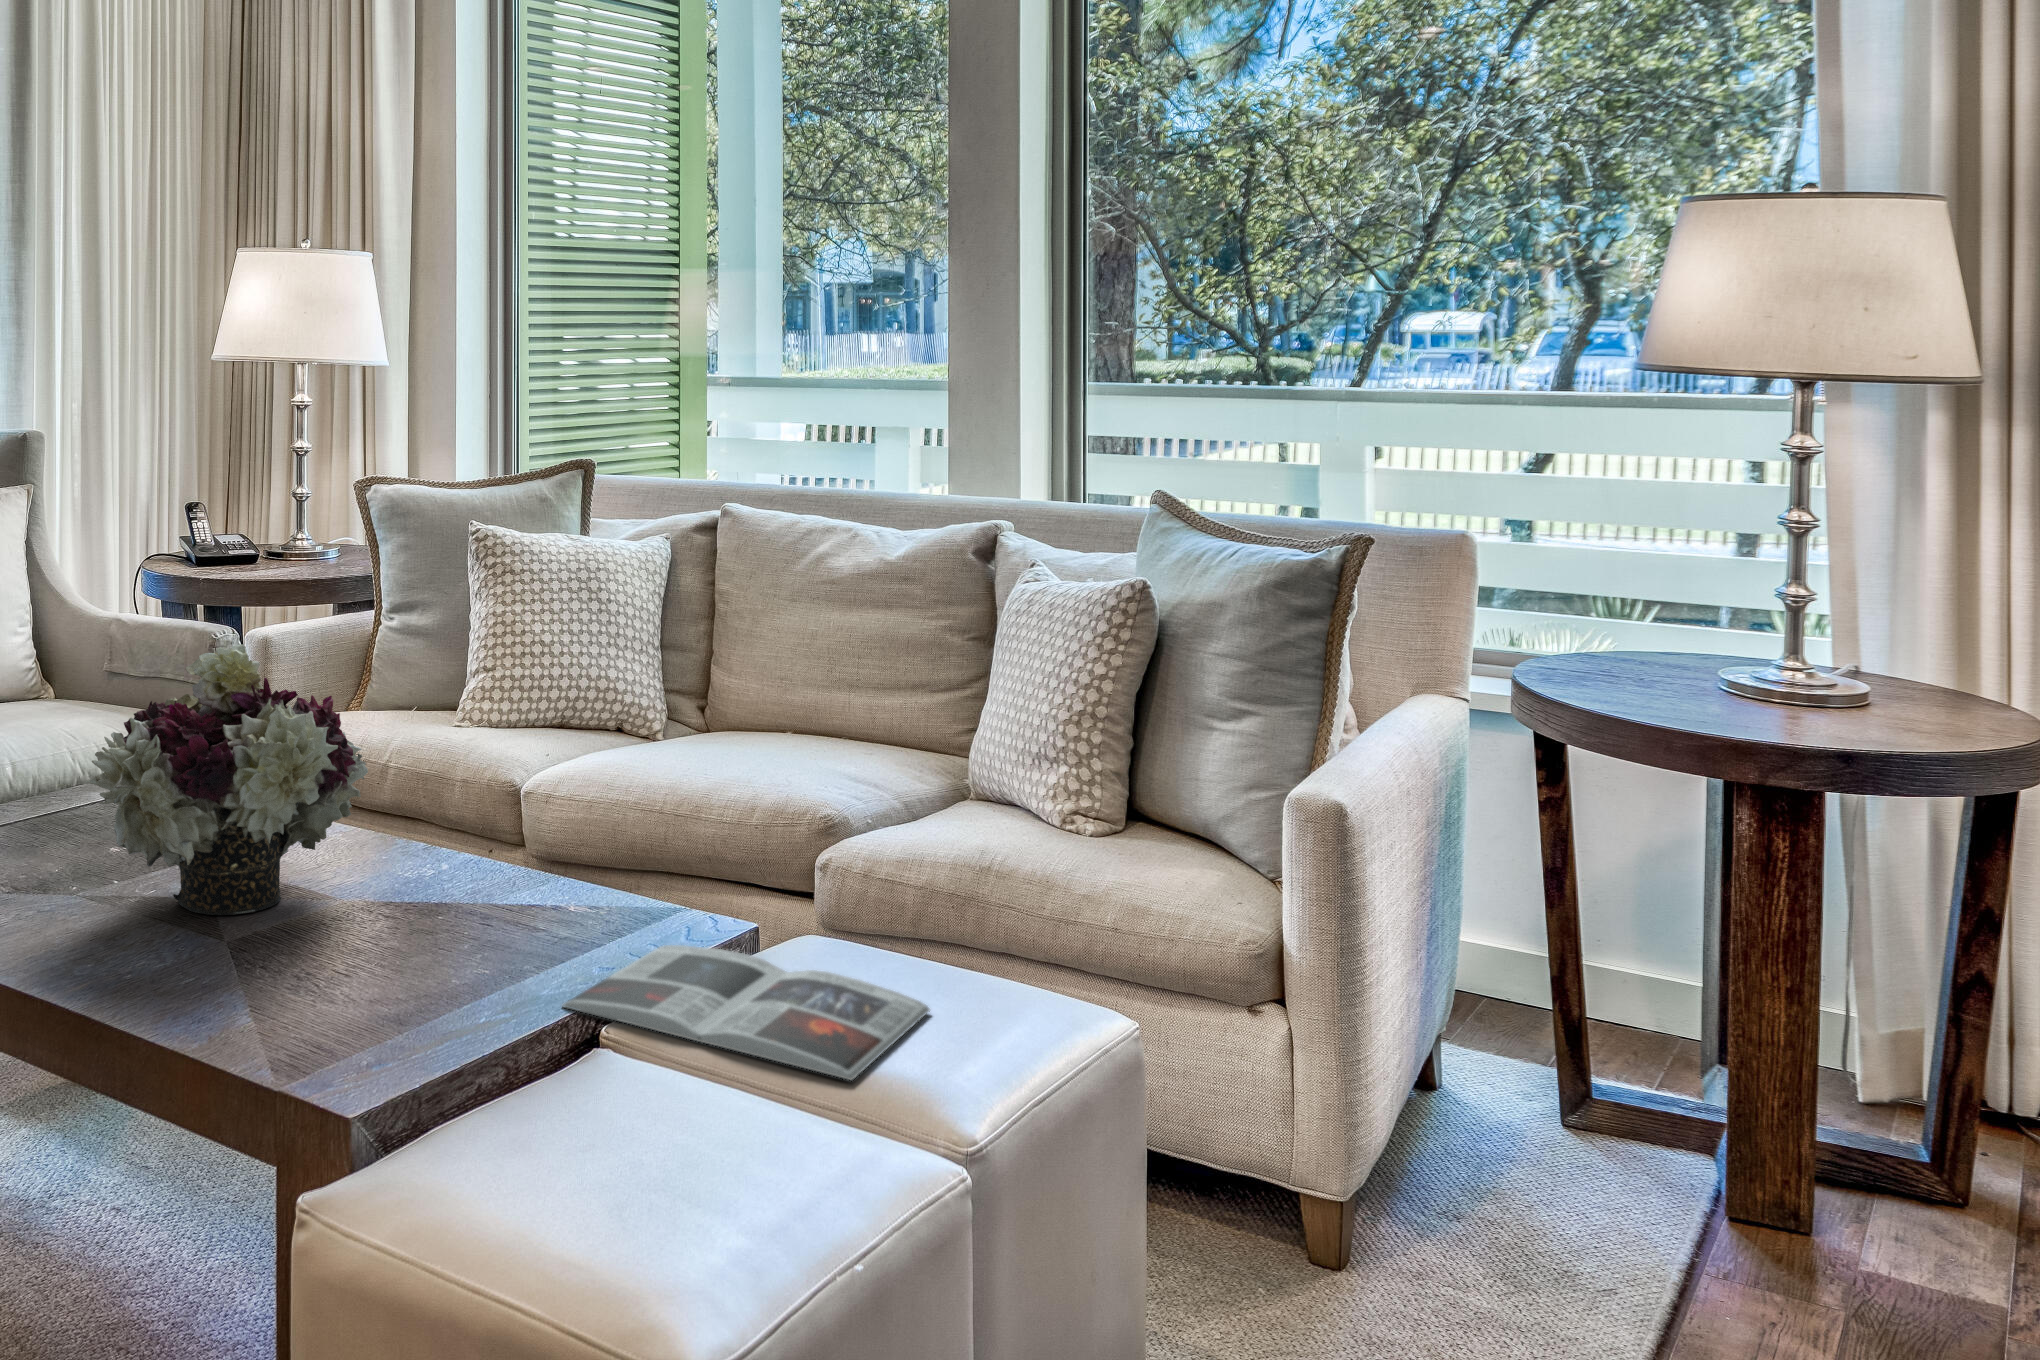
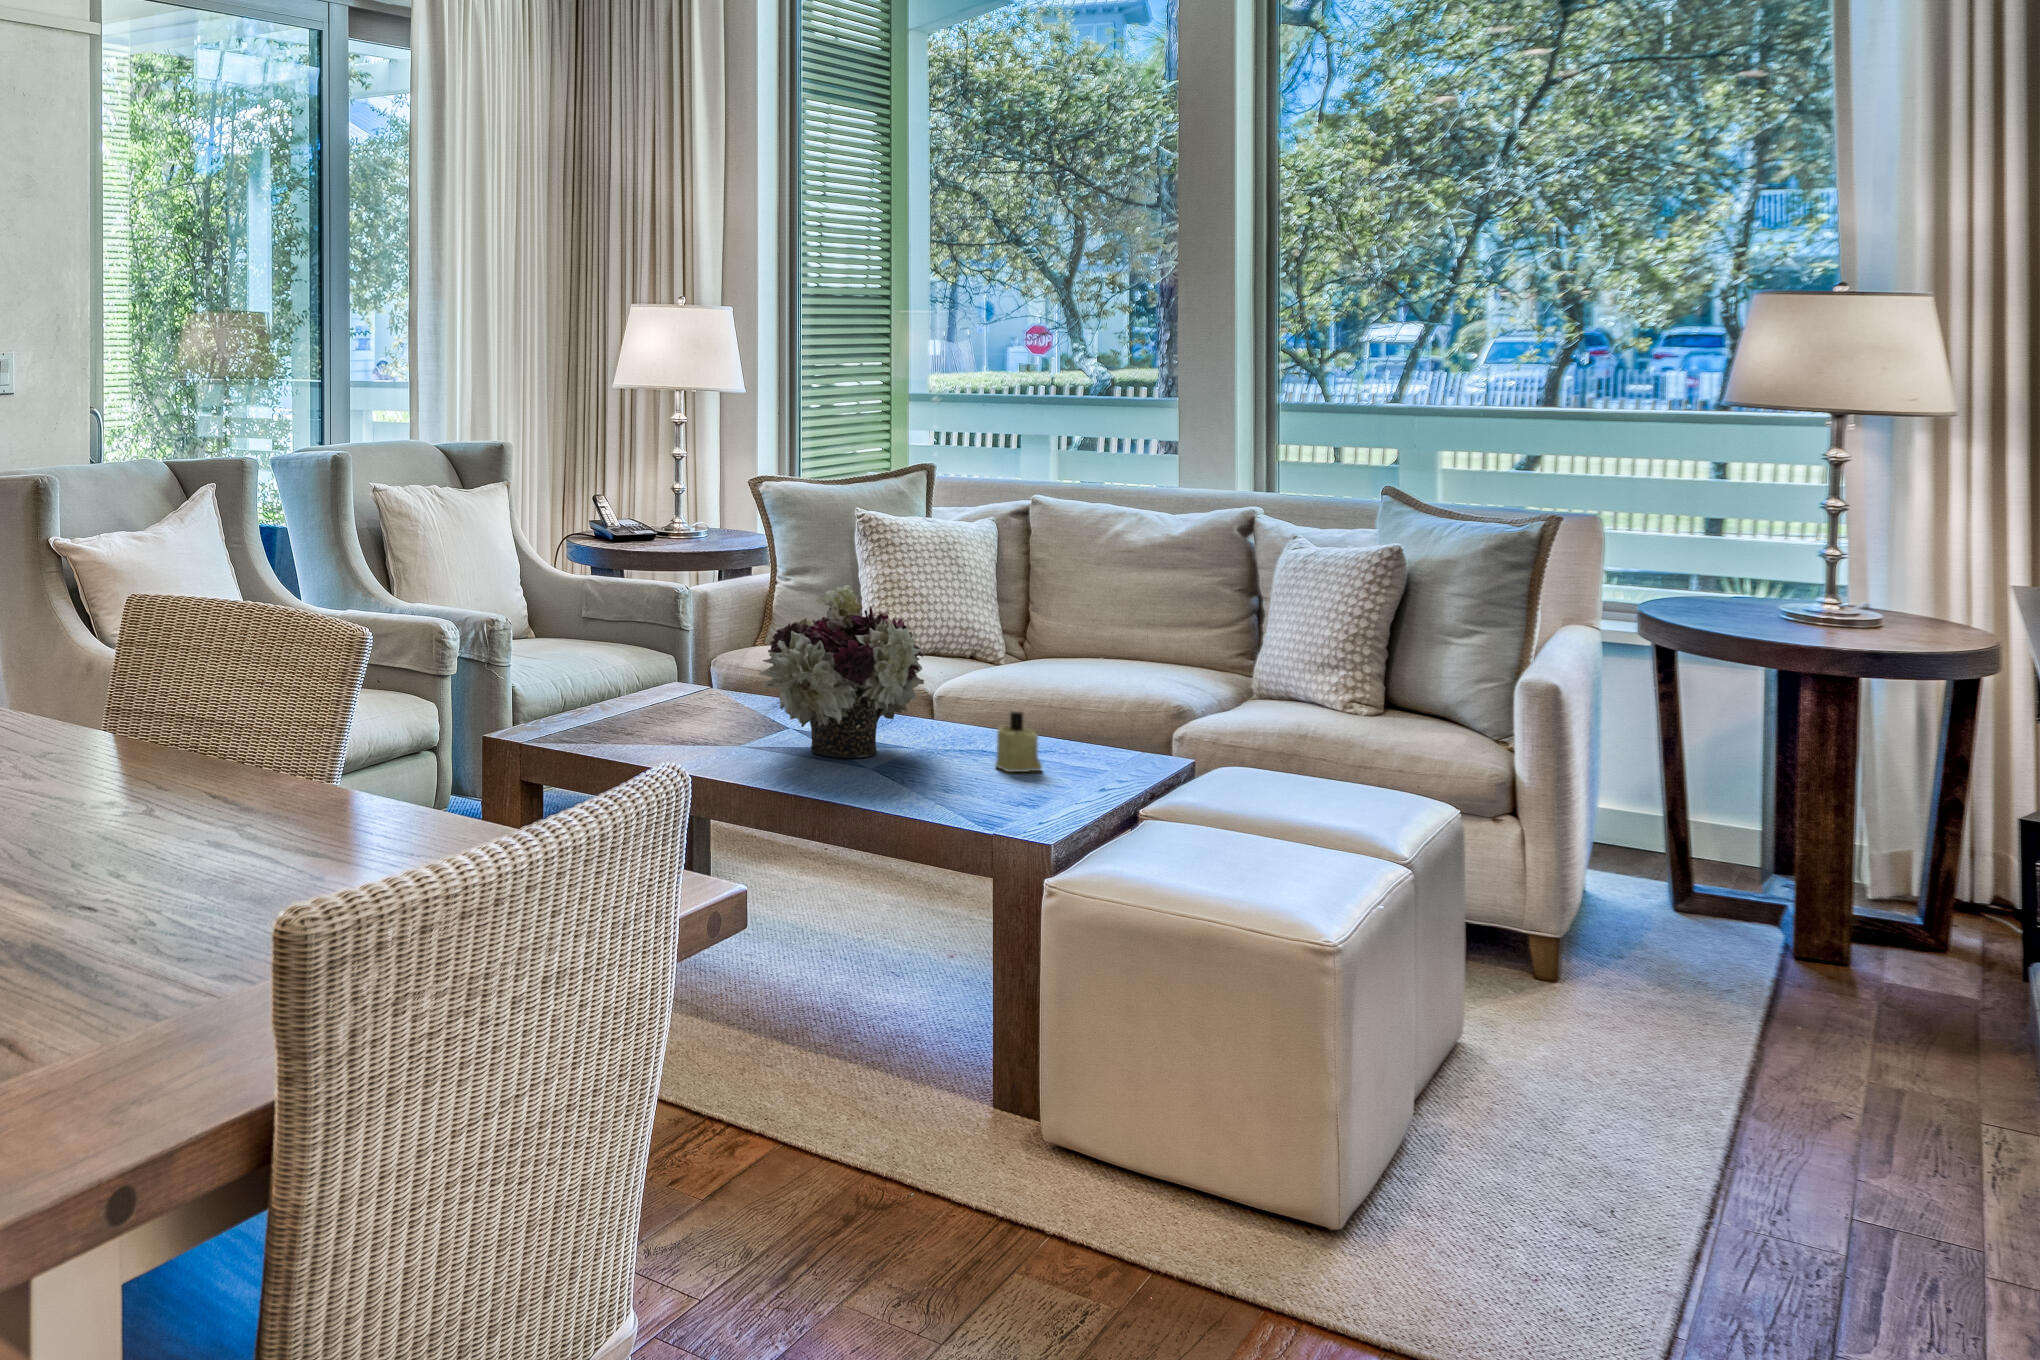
candle: none [430,847,501,947] -> present [995,712,1042,772]
magazine: present [562,945,930,1080] -> none [1115,770,1339,828]

